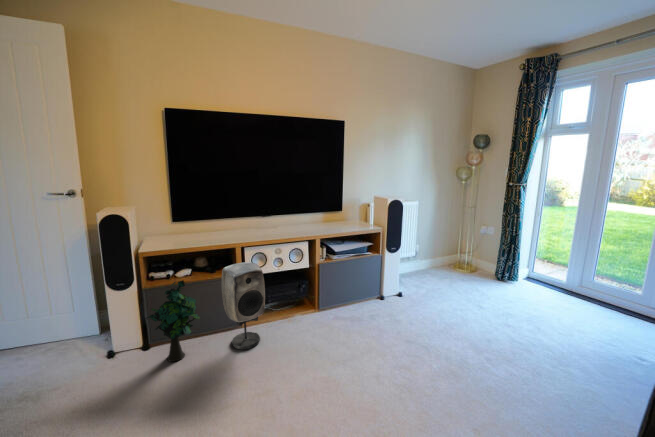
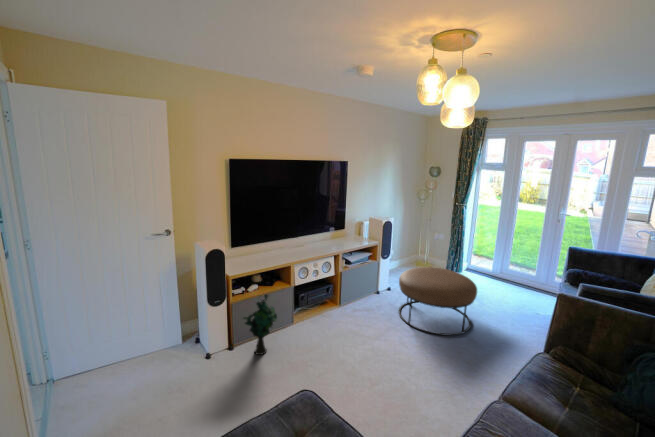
speaker: present [222,262,265,349] -> none [286,276,319,340]
ottoman: none [395,266,517,375] -> present [398,267,477,335]

